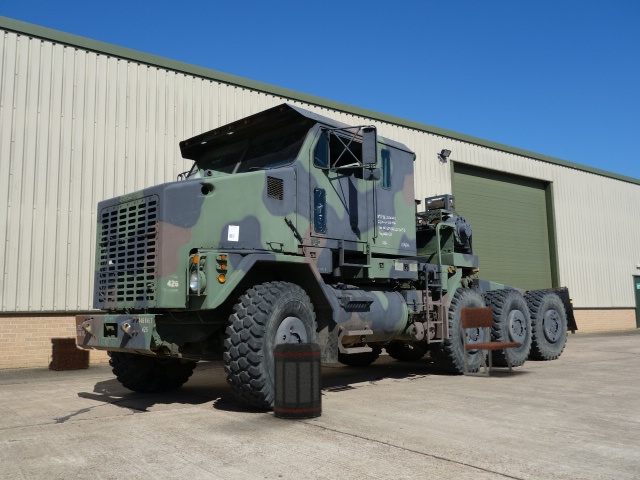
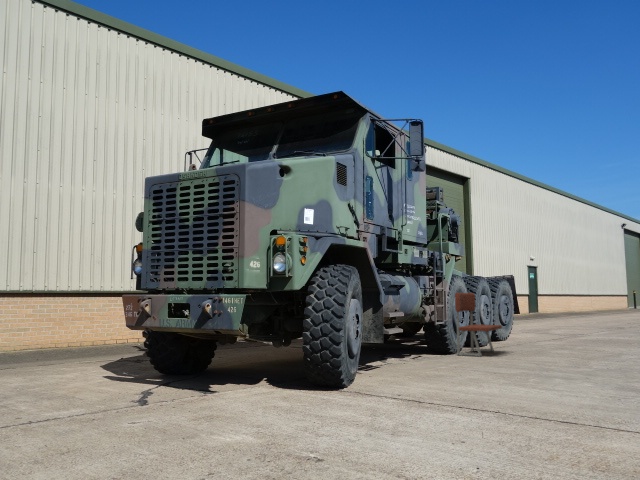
wooden crate: present [48,337,90,371] -> none [14,319,64,356]
trash can: present [273,343,322,419] -> none [350,324,399,397]

